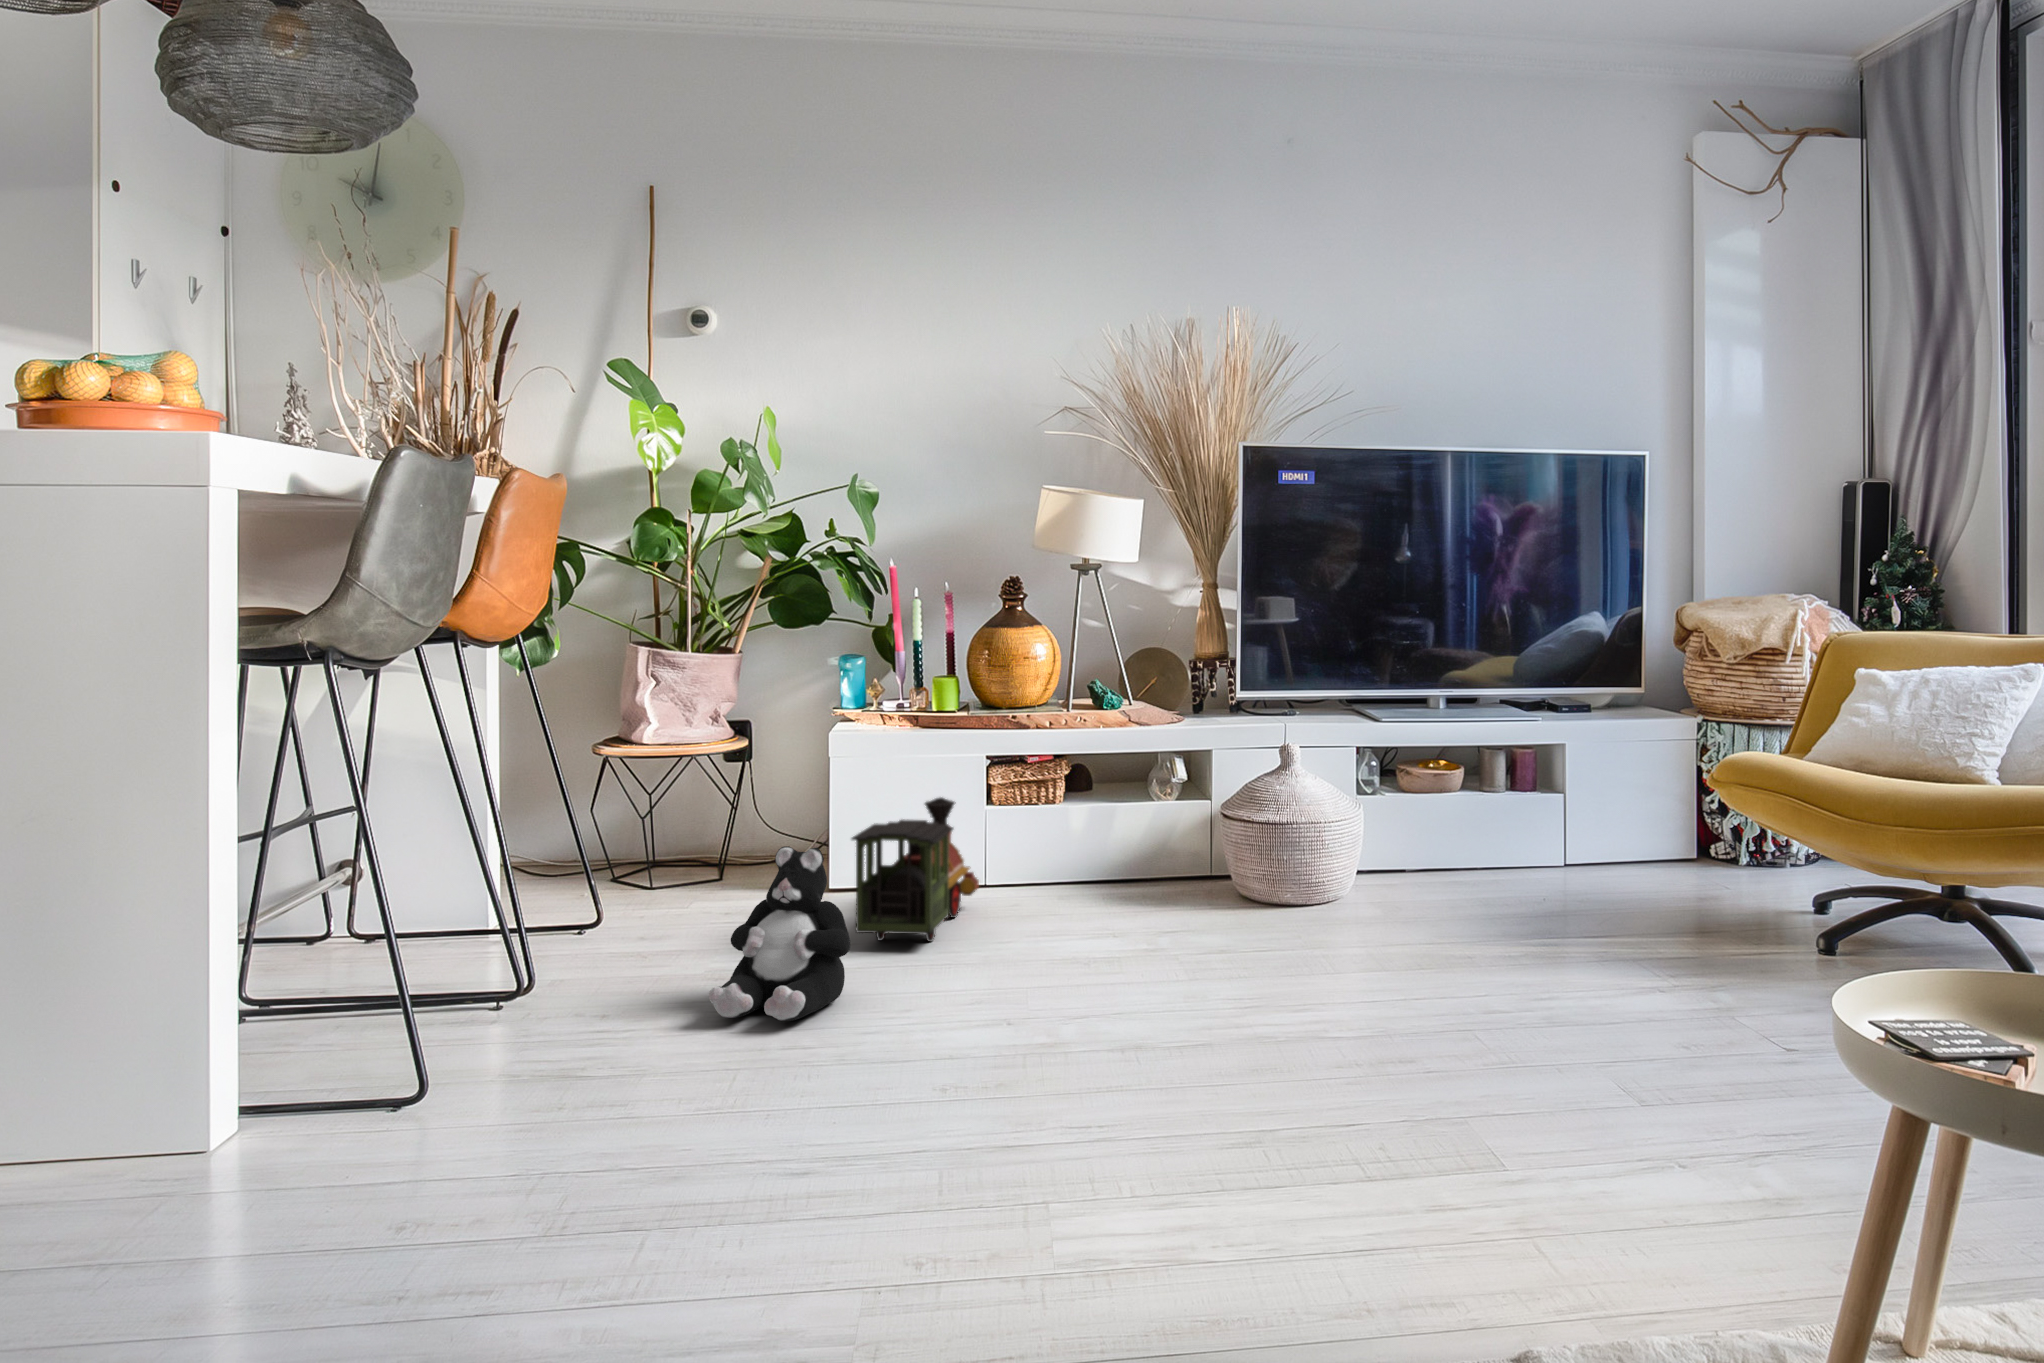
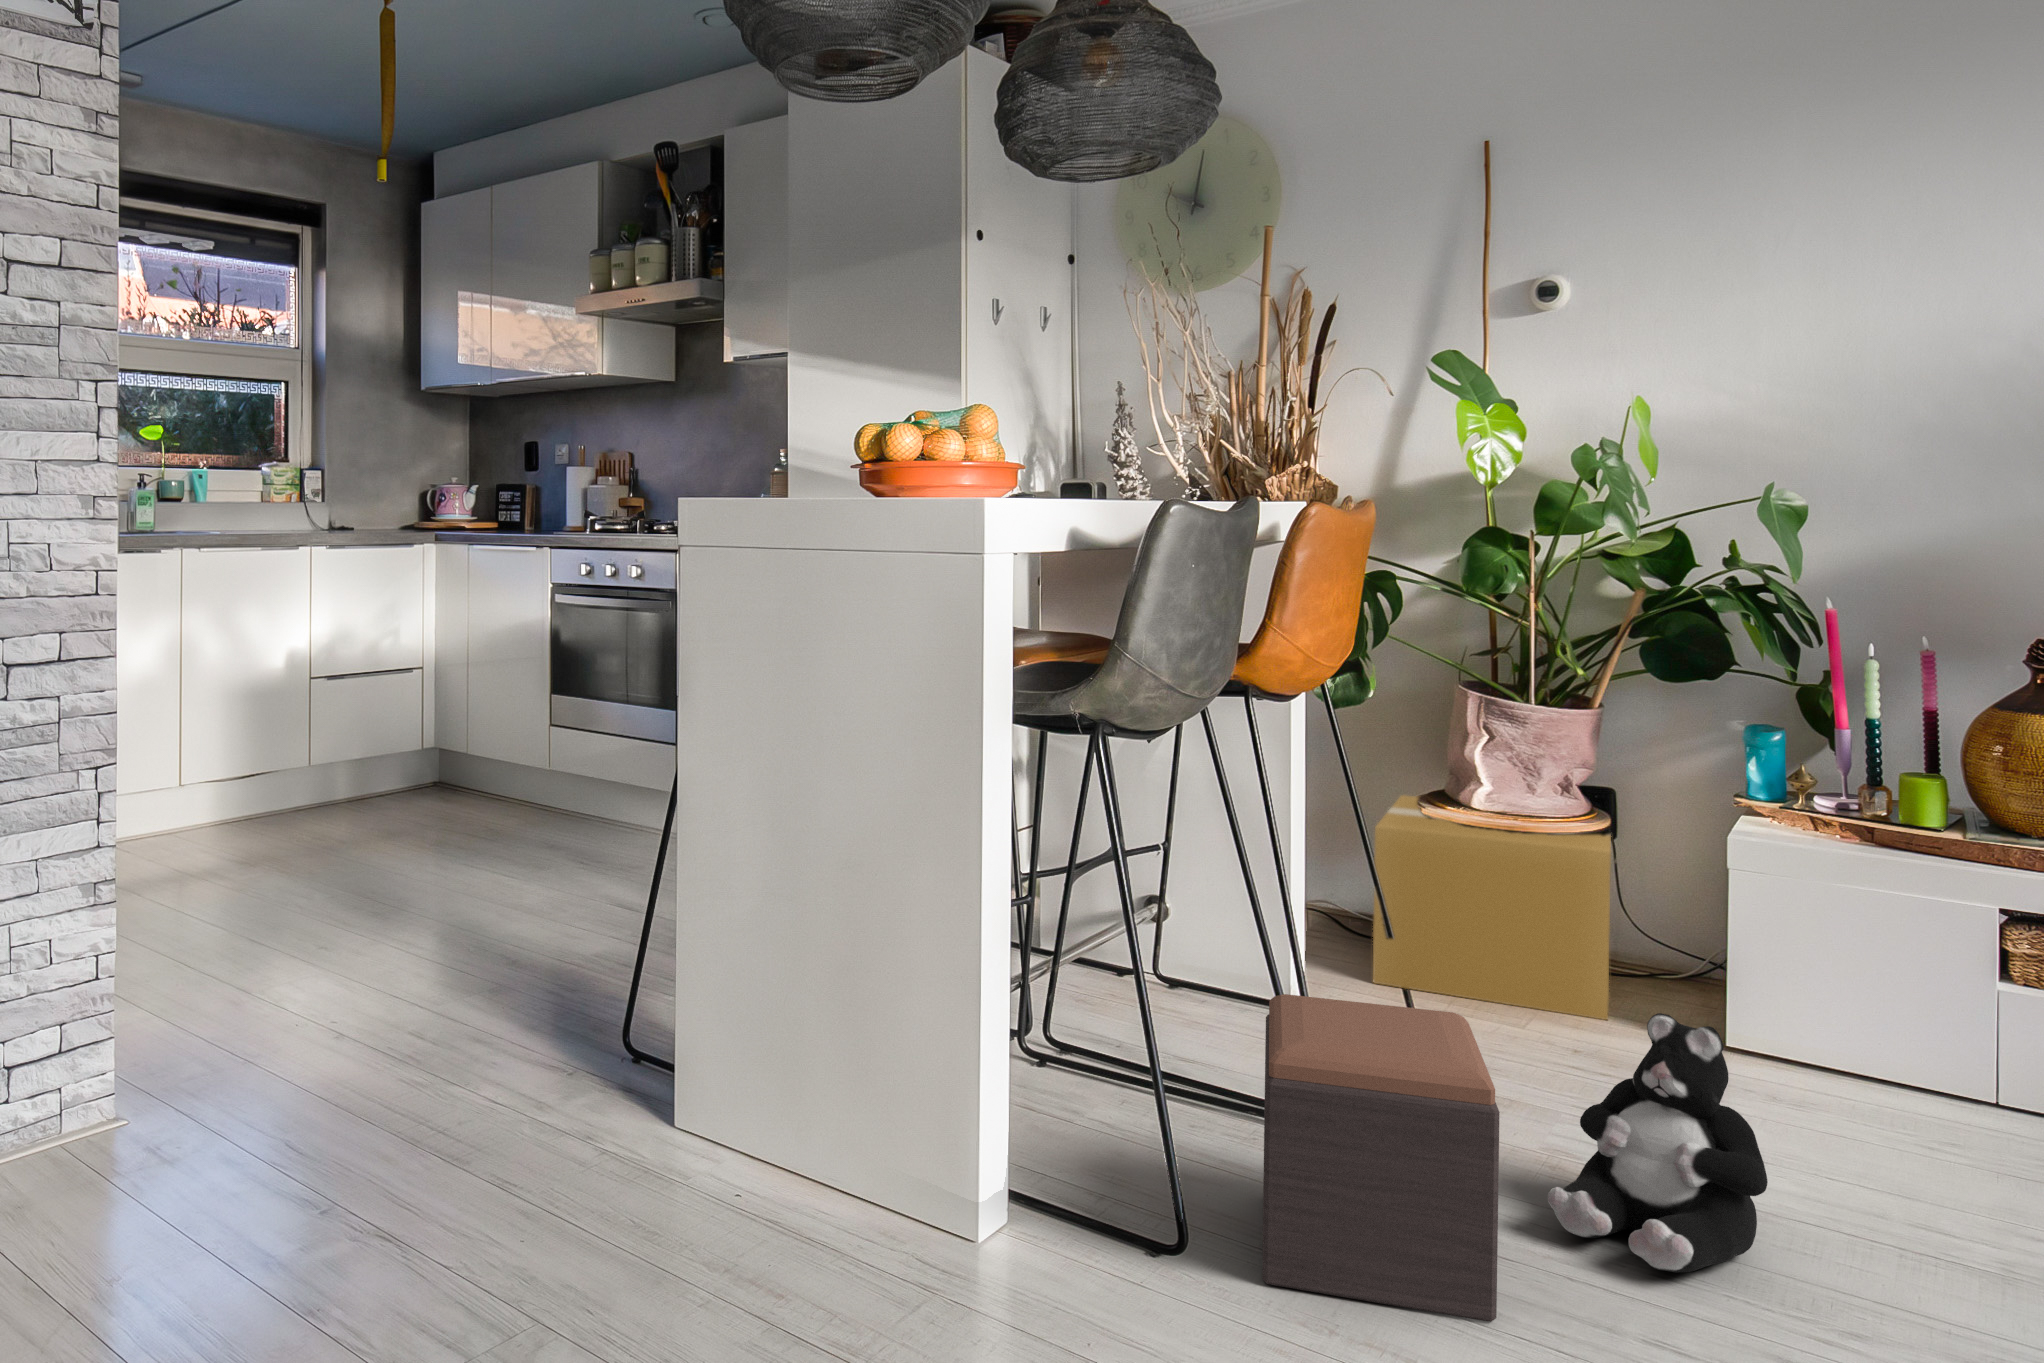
cardboard box: none [560,739,749,905] -> present [1373,795,1611,1020]
toy train: present [852,797,979,942] -> none [1766,959,1988,1185]
footstool: none [482,870,676,1111] -> present [1262,994,1500,1322]

